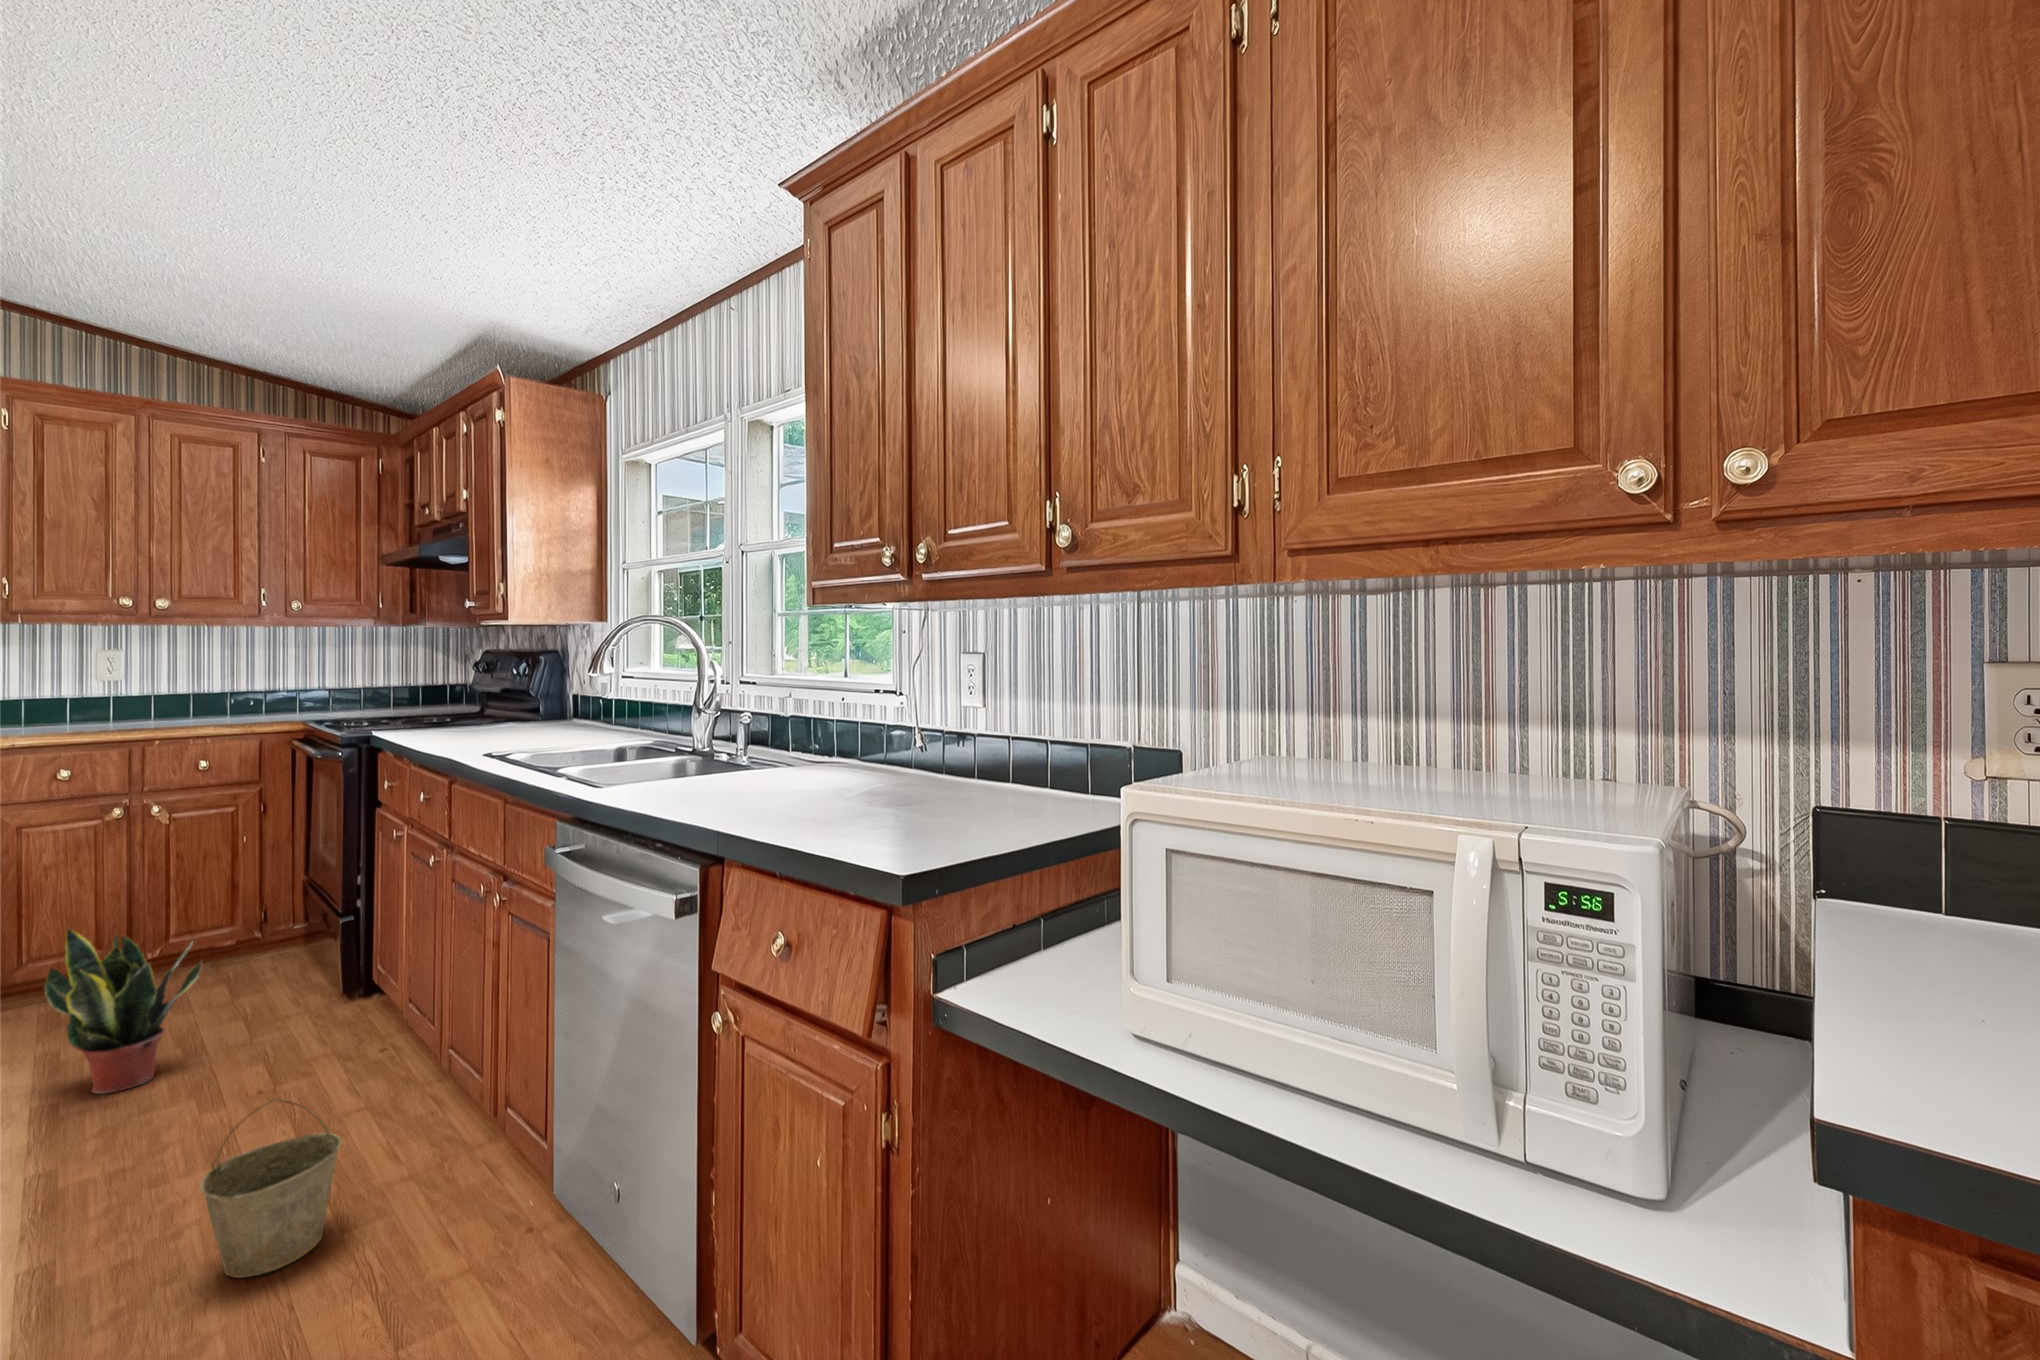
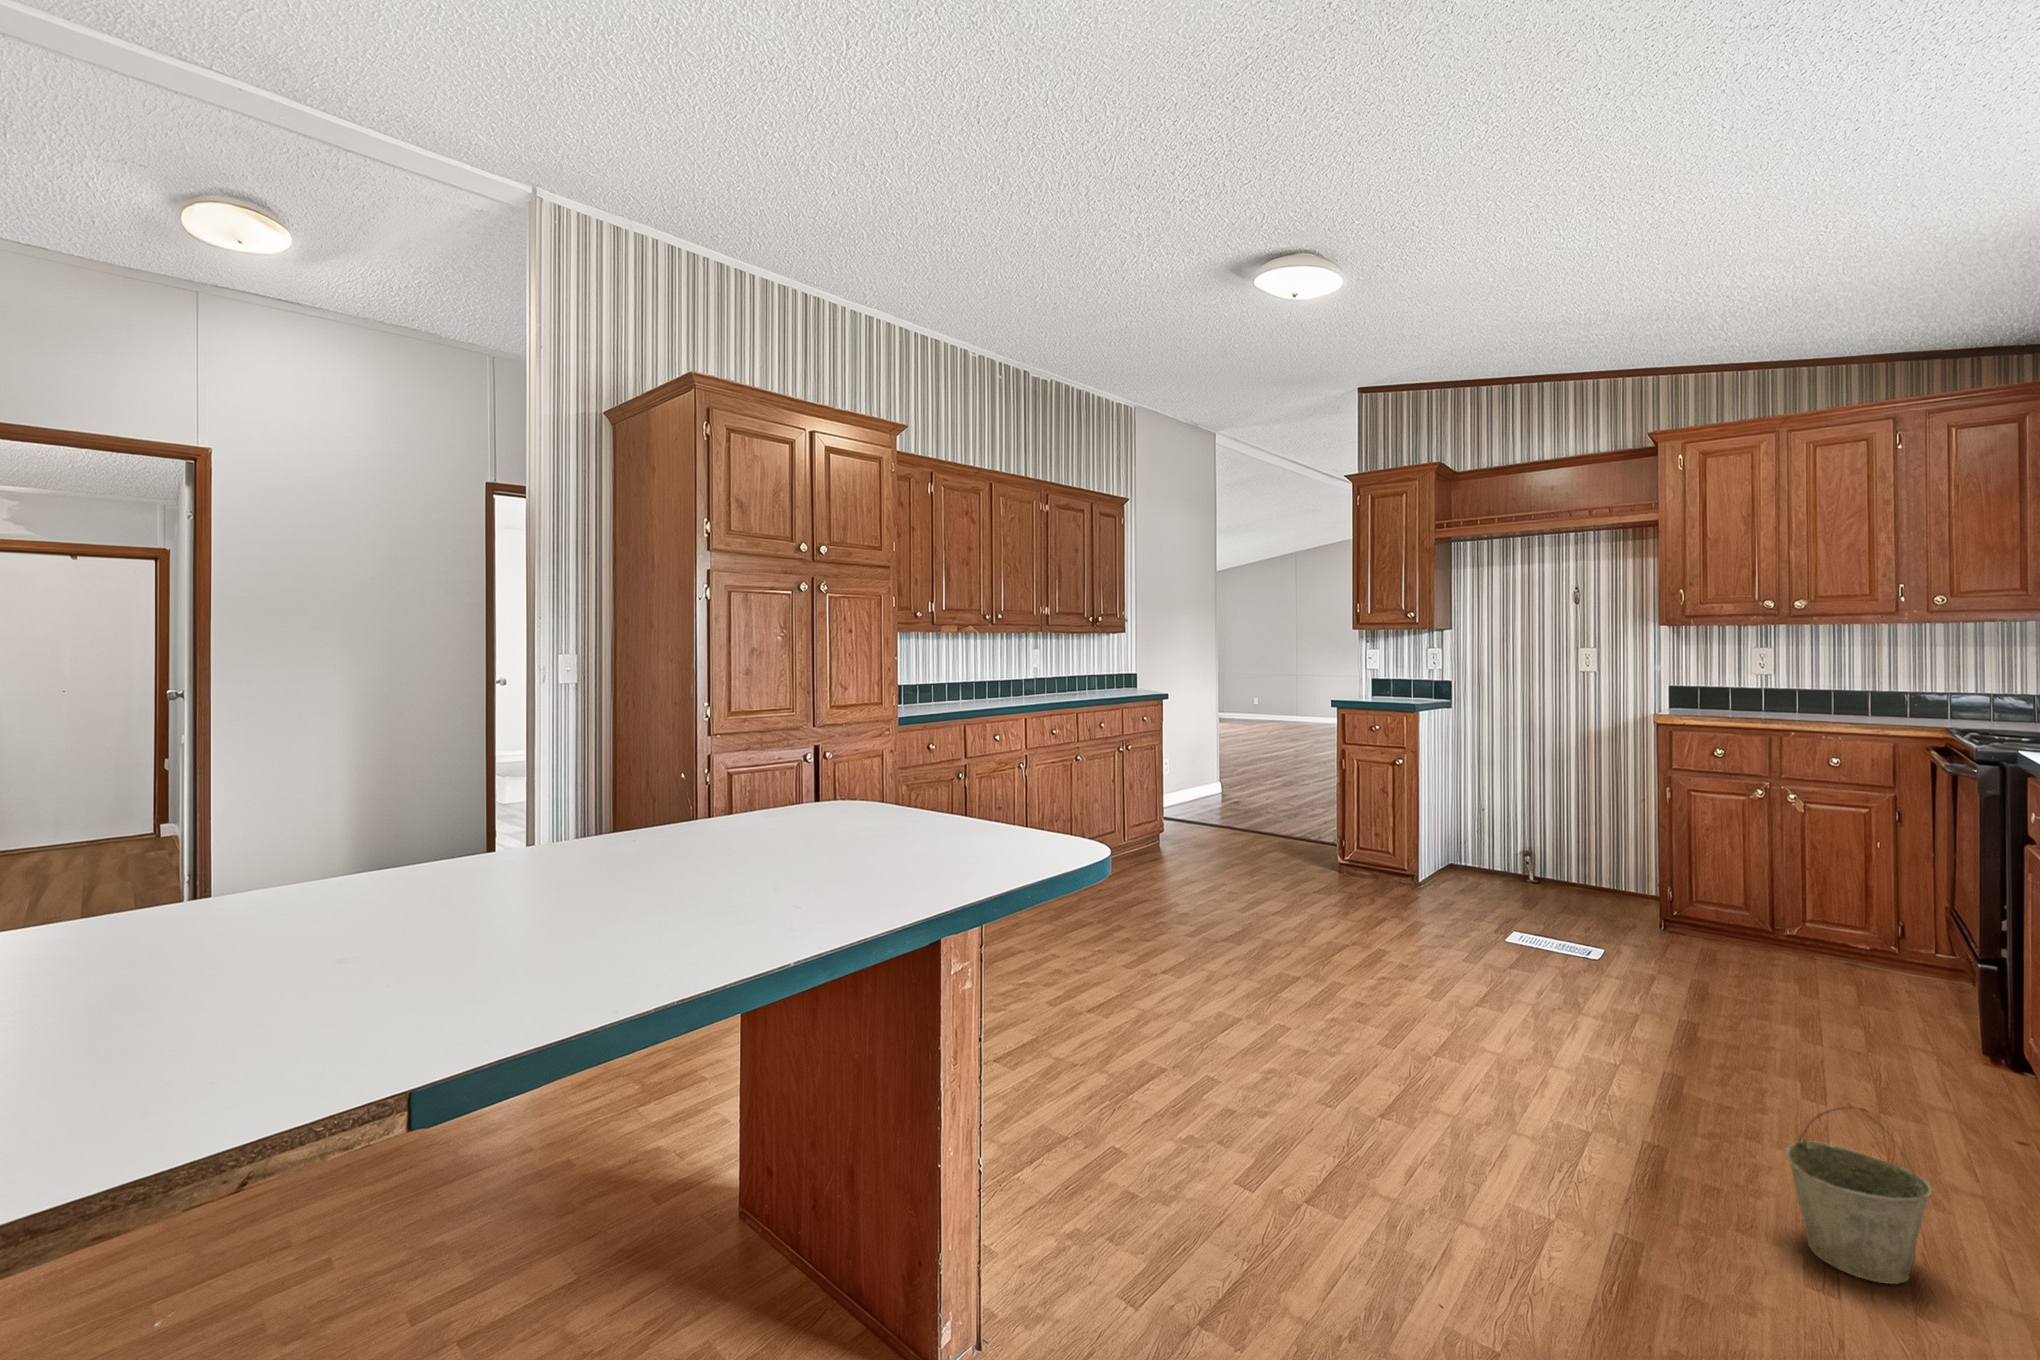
potted plant: present [45,928,202,1094] -> none [1696,883,1820,1043]

